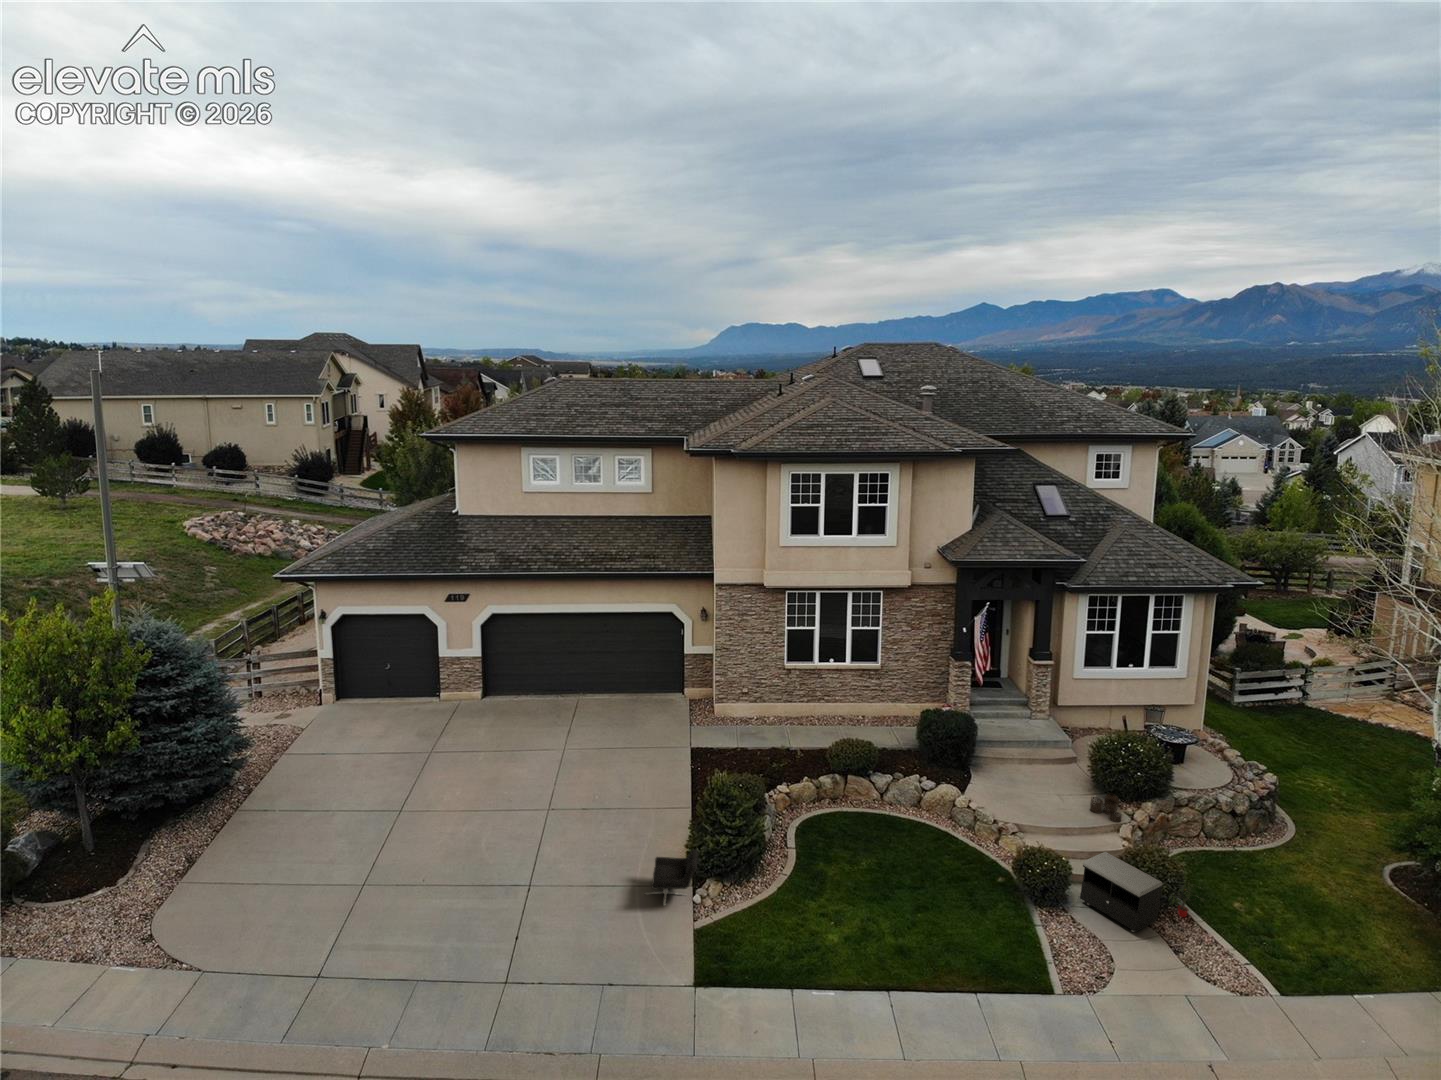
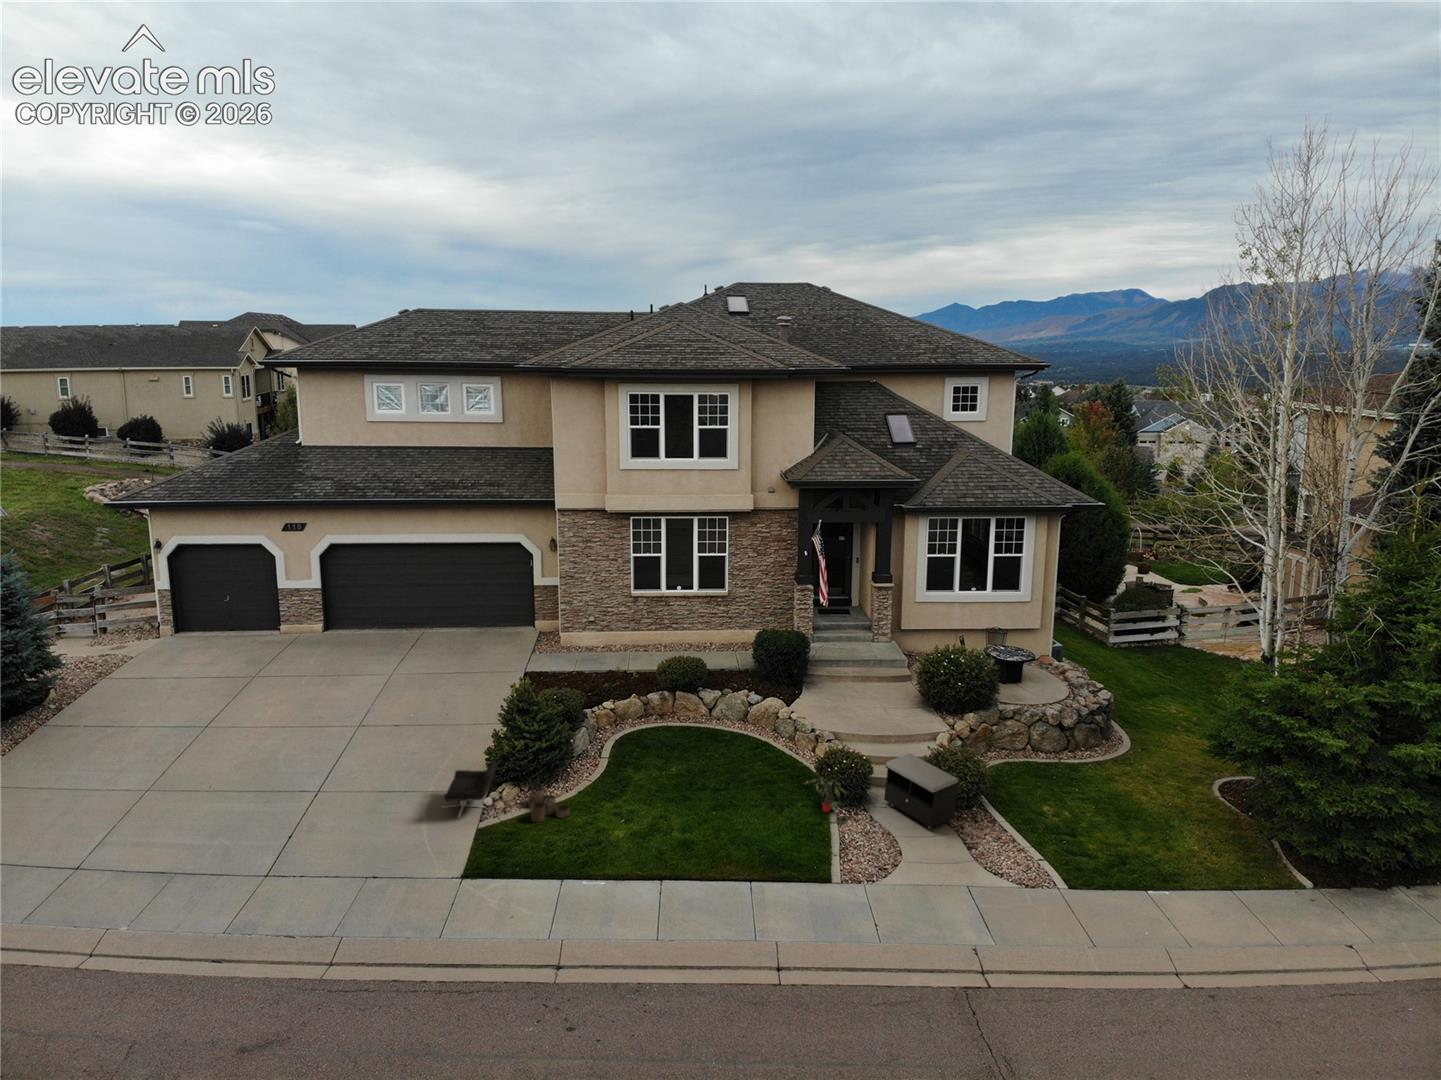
woven basket: present [1090,794,1122,822] -> present [528,790,570,822]
potted plant: present [1169,885,1204,917] -> present [811,779,846,812]

